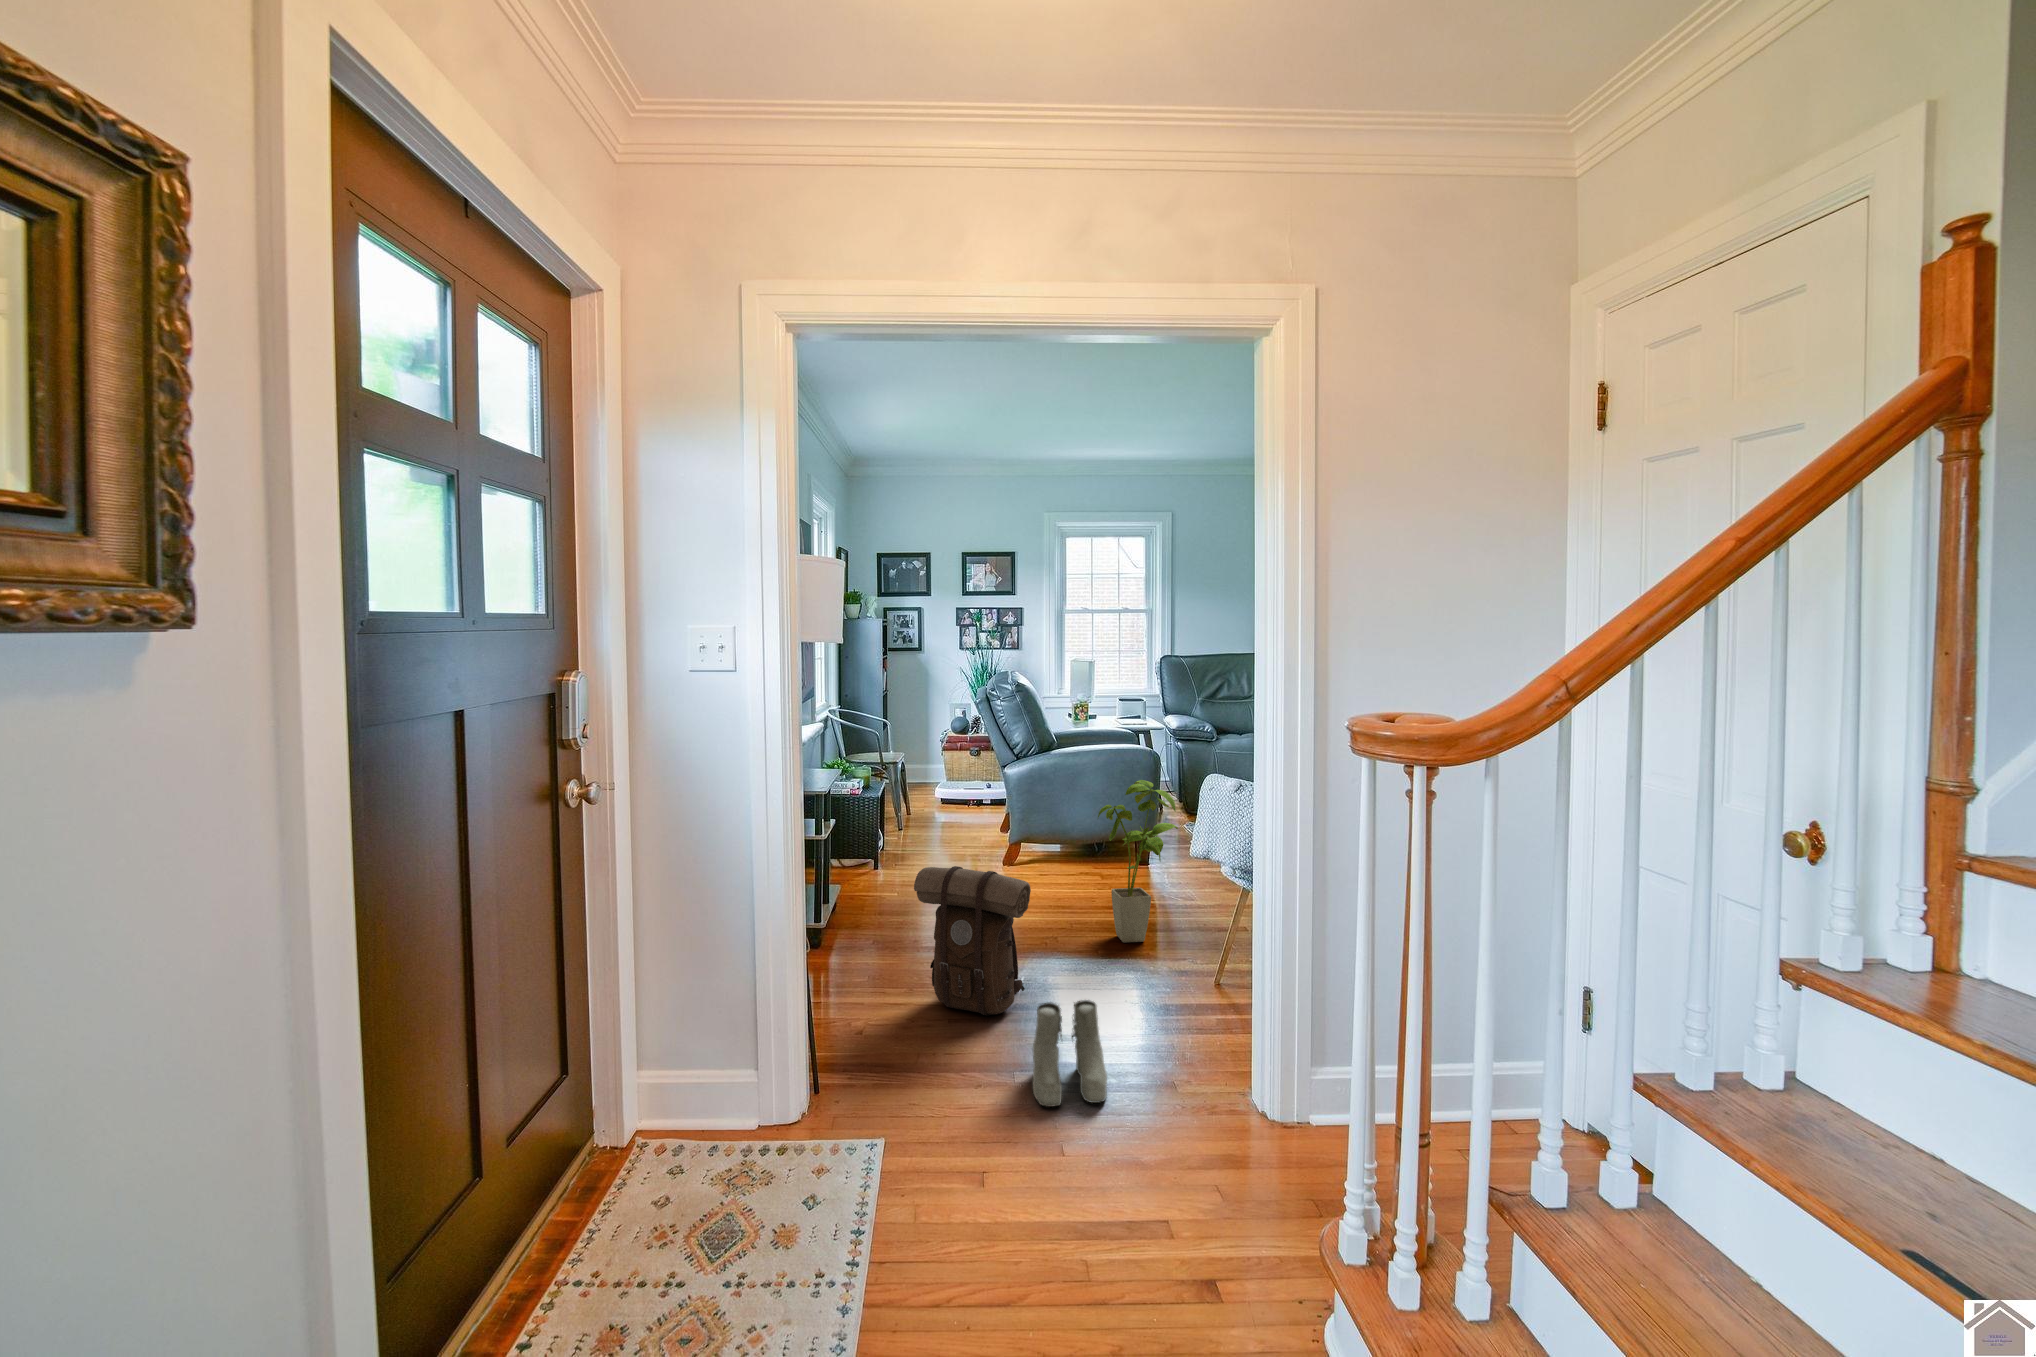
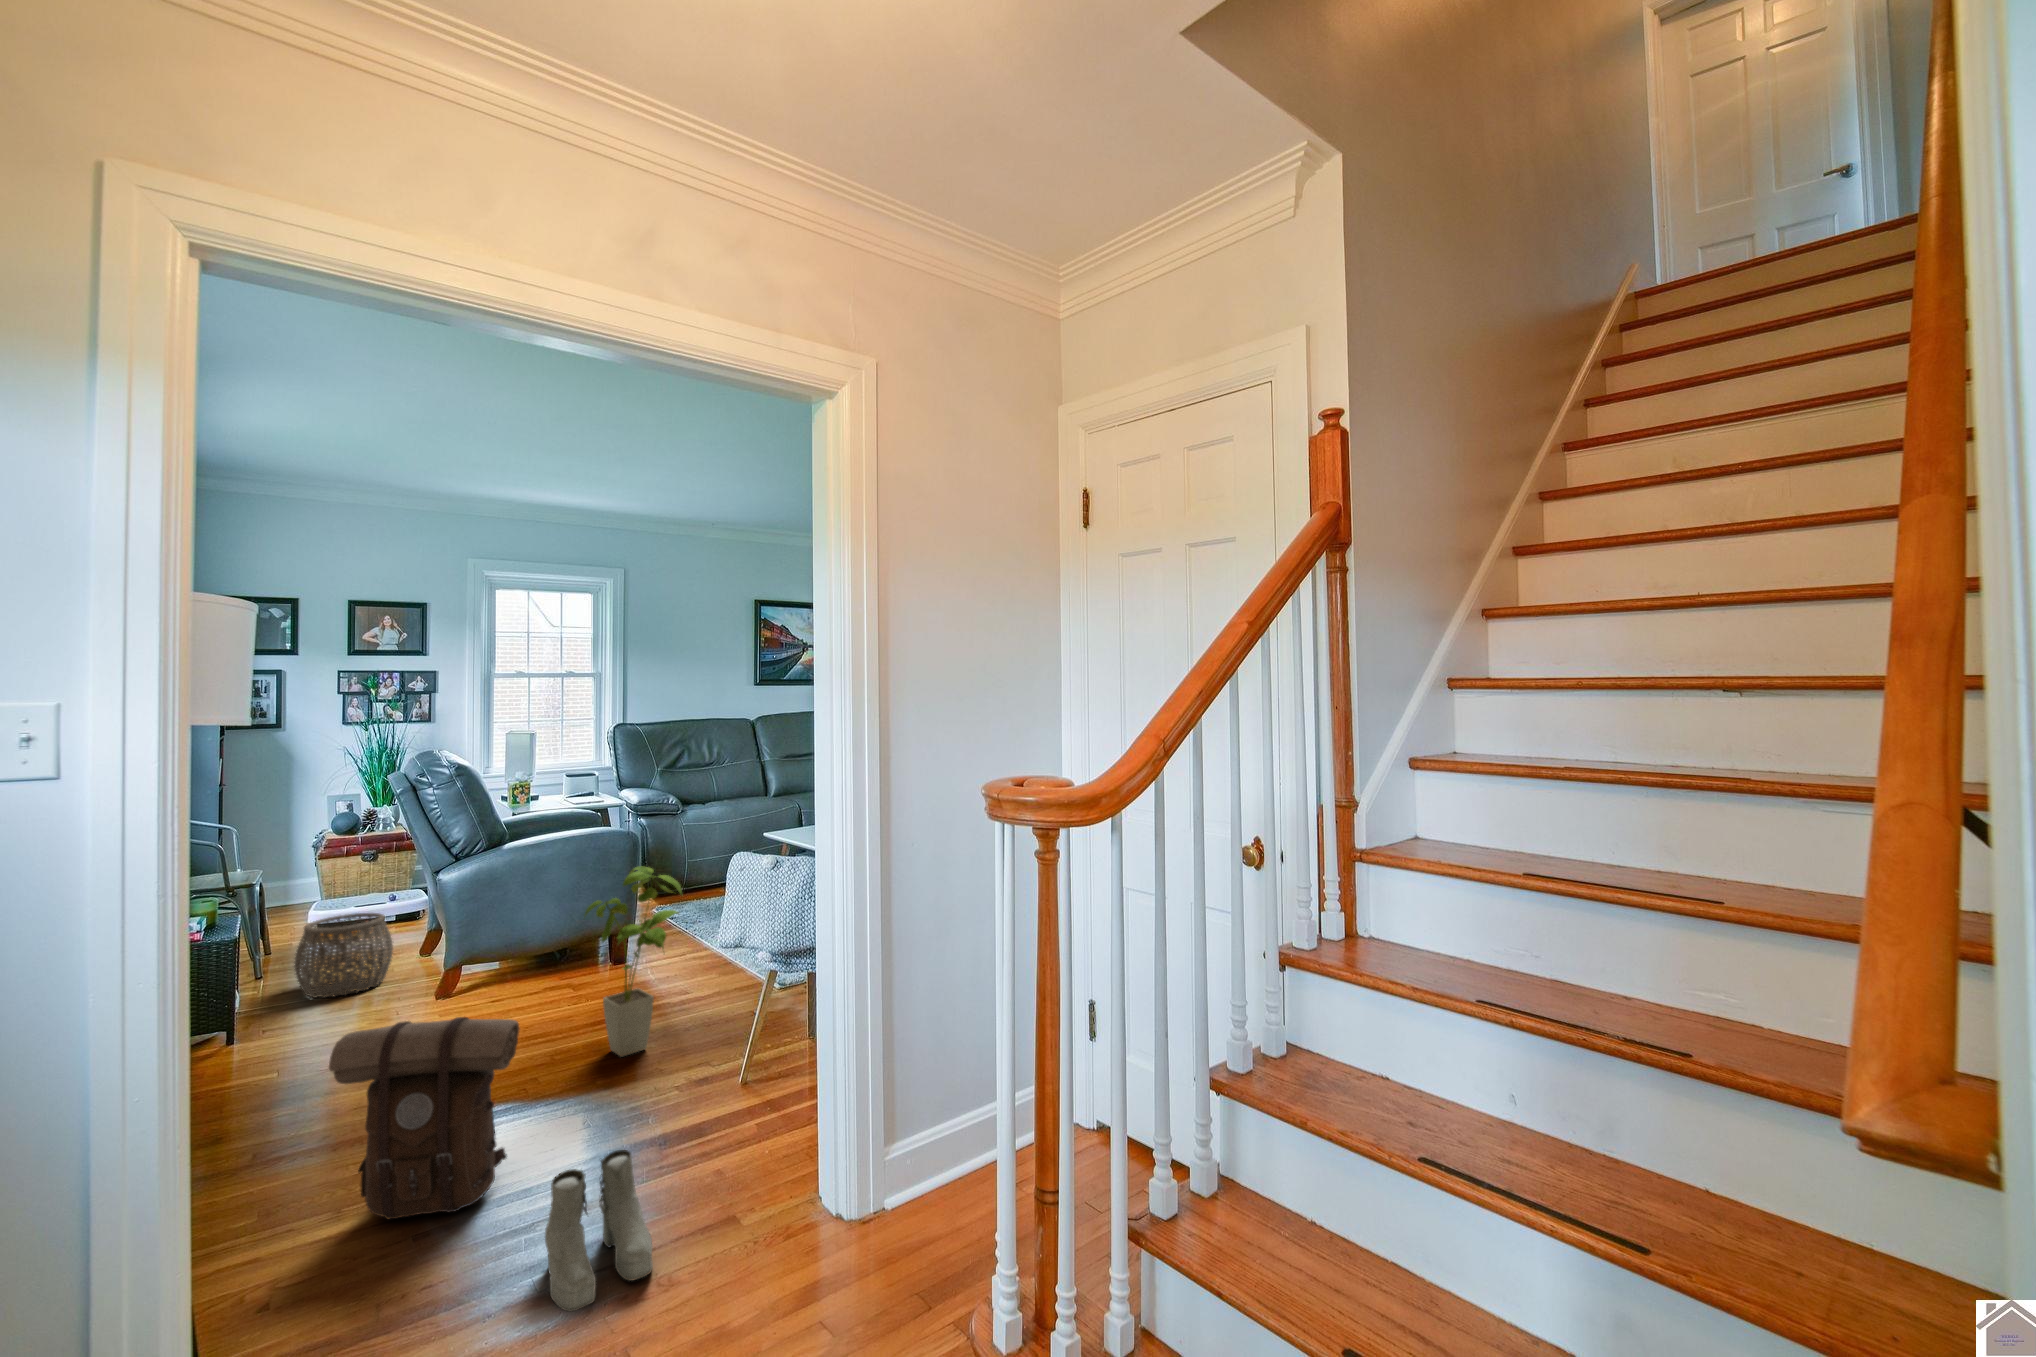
woven basket: none [921,794,982,854] -> present [294,913,393,998]

